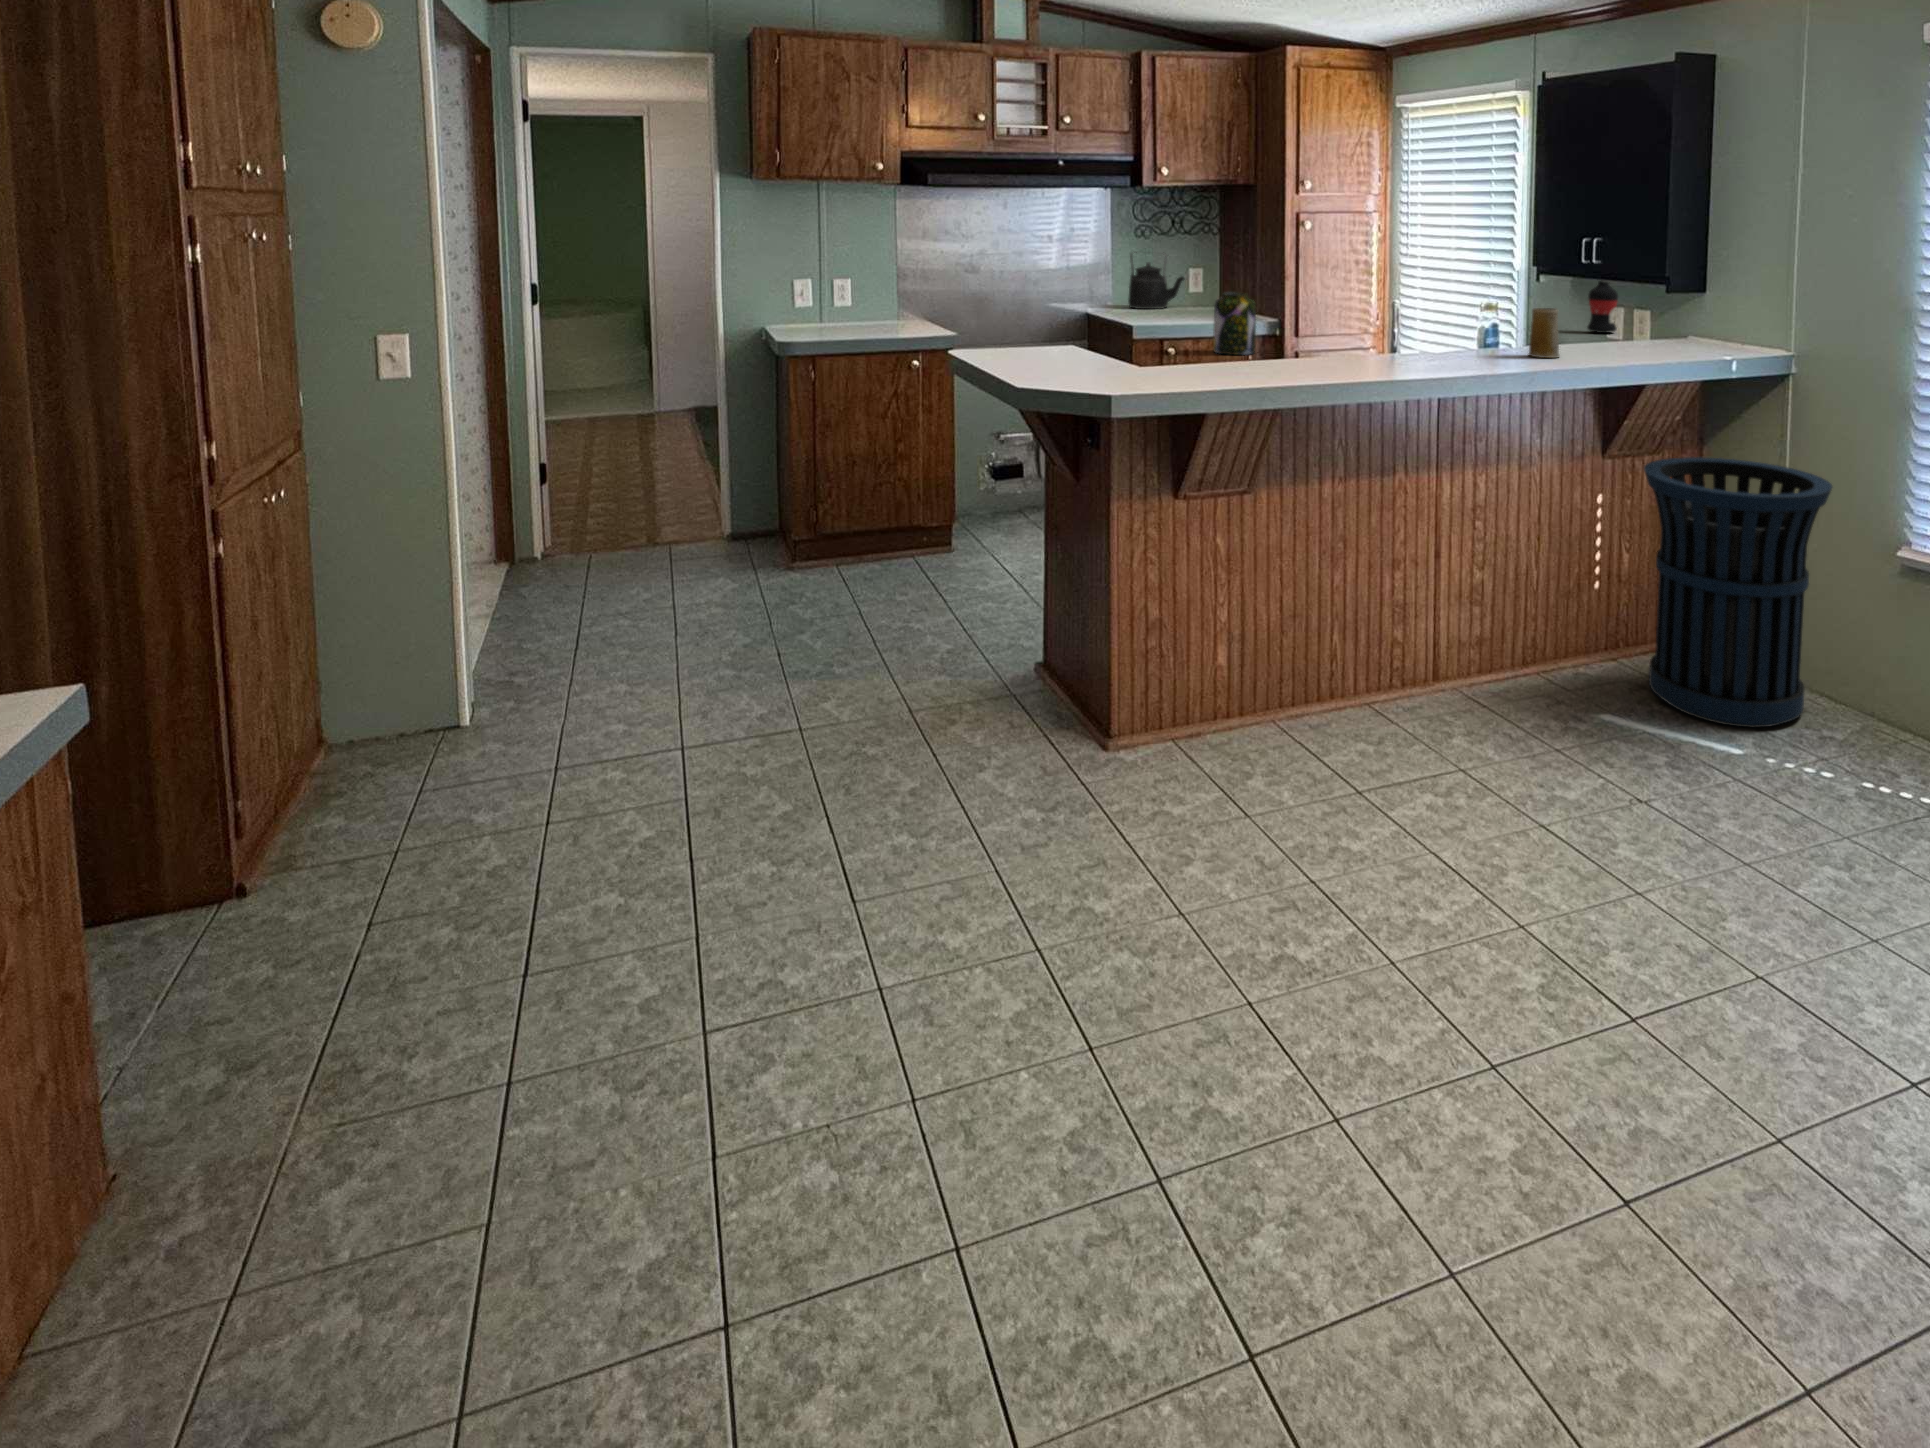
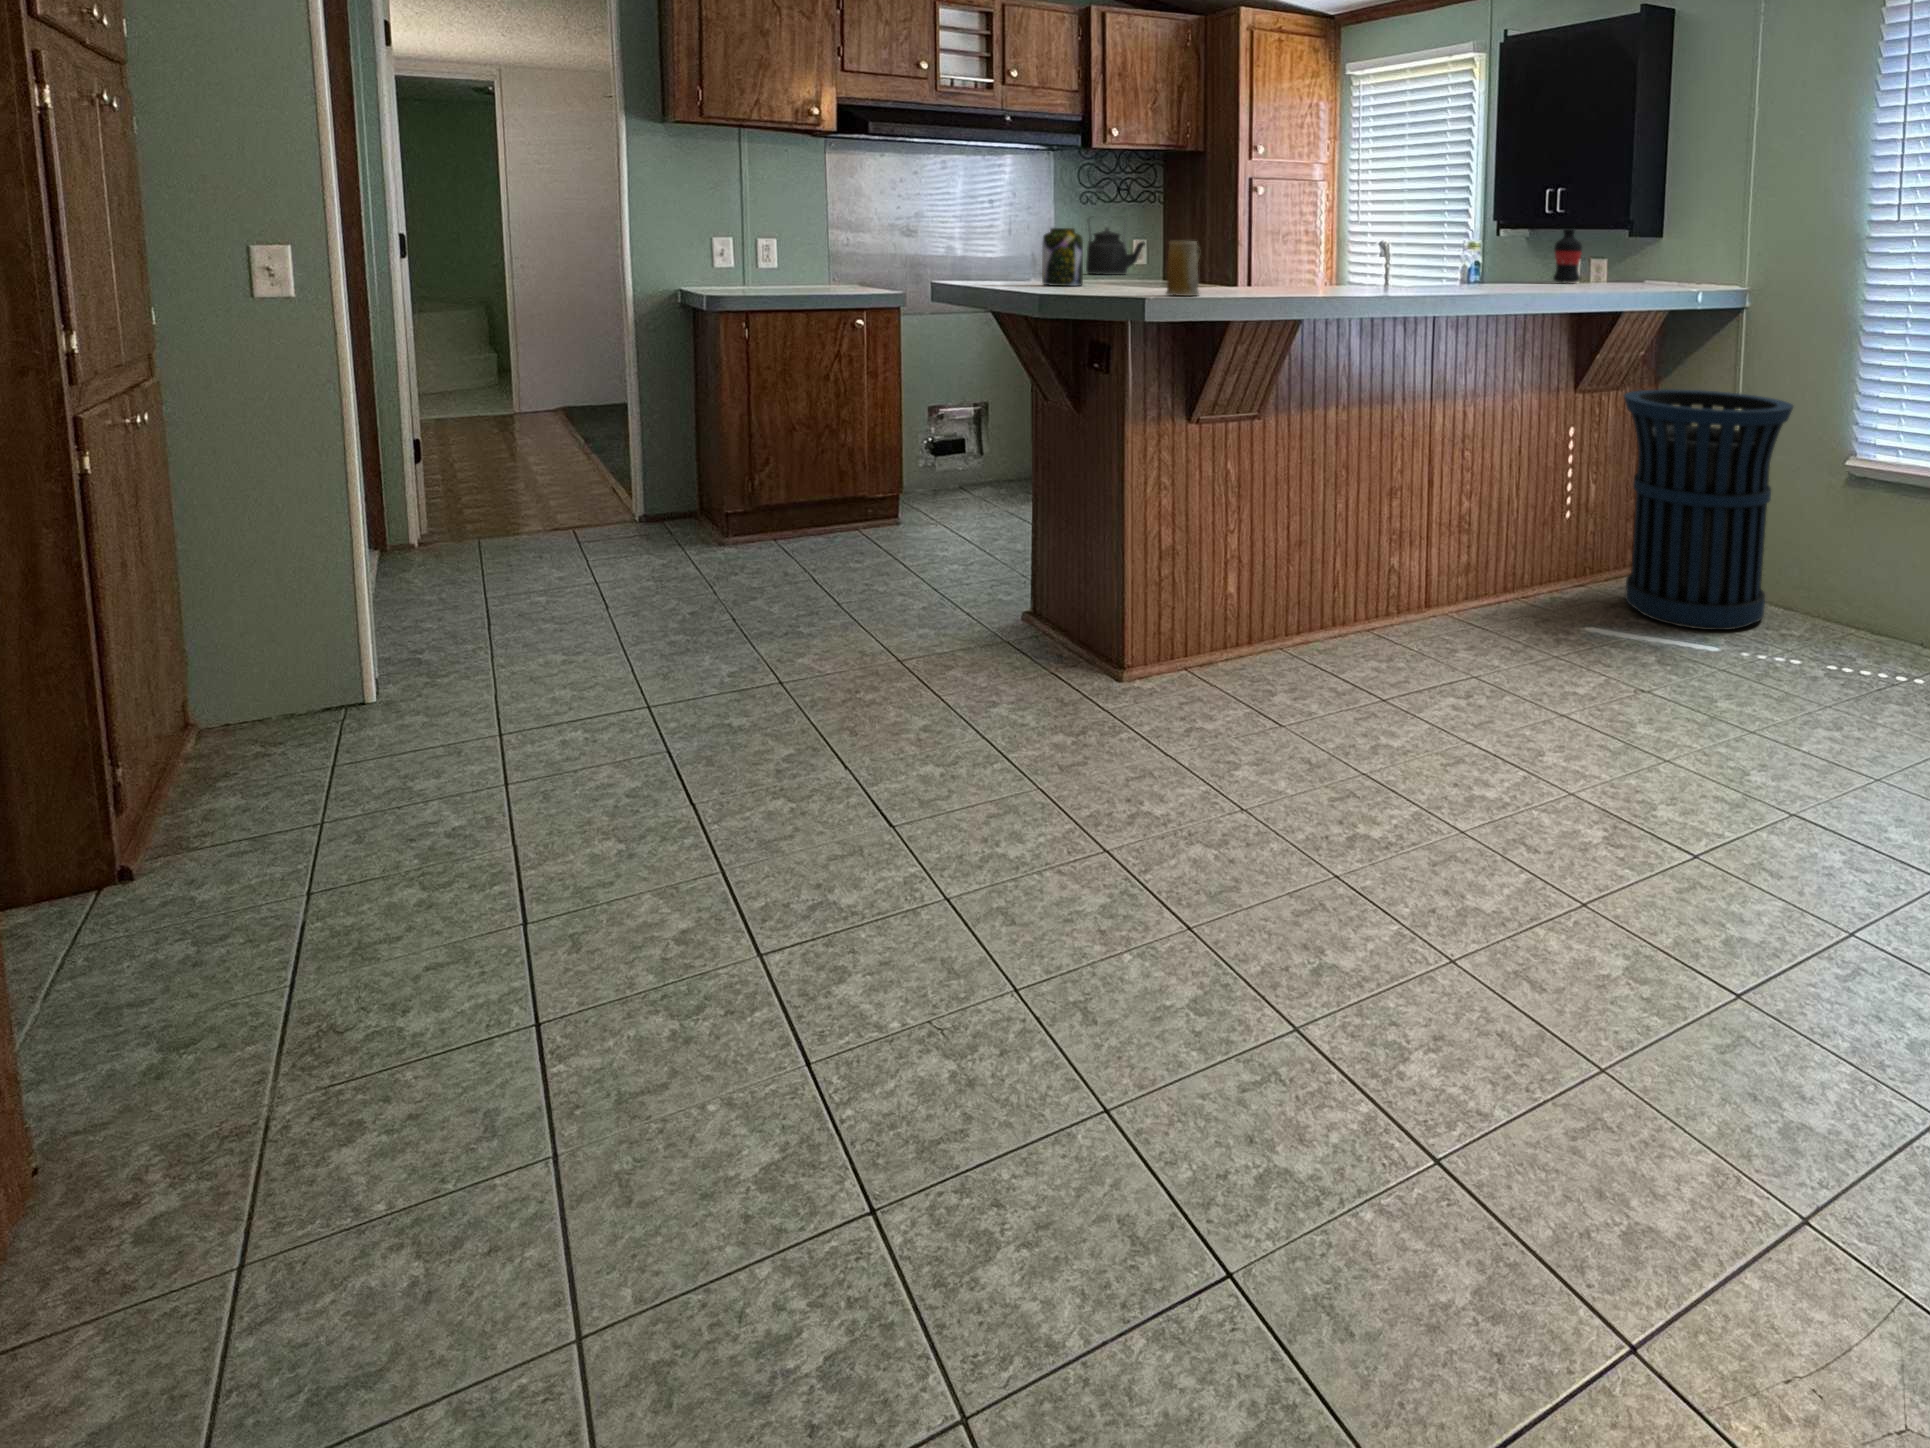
jar: present [1213,292,1256,355] -> present [1042,228,1083,286]
mug: present [1529,308,1560,358] -> present [1166,241,1200,296]

